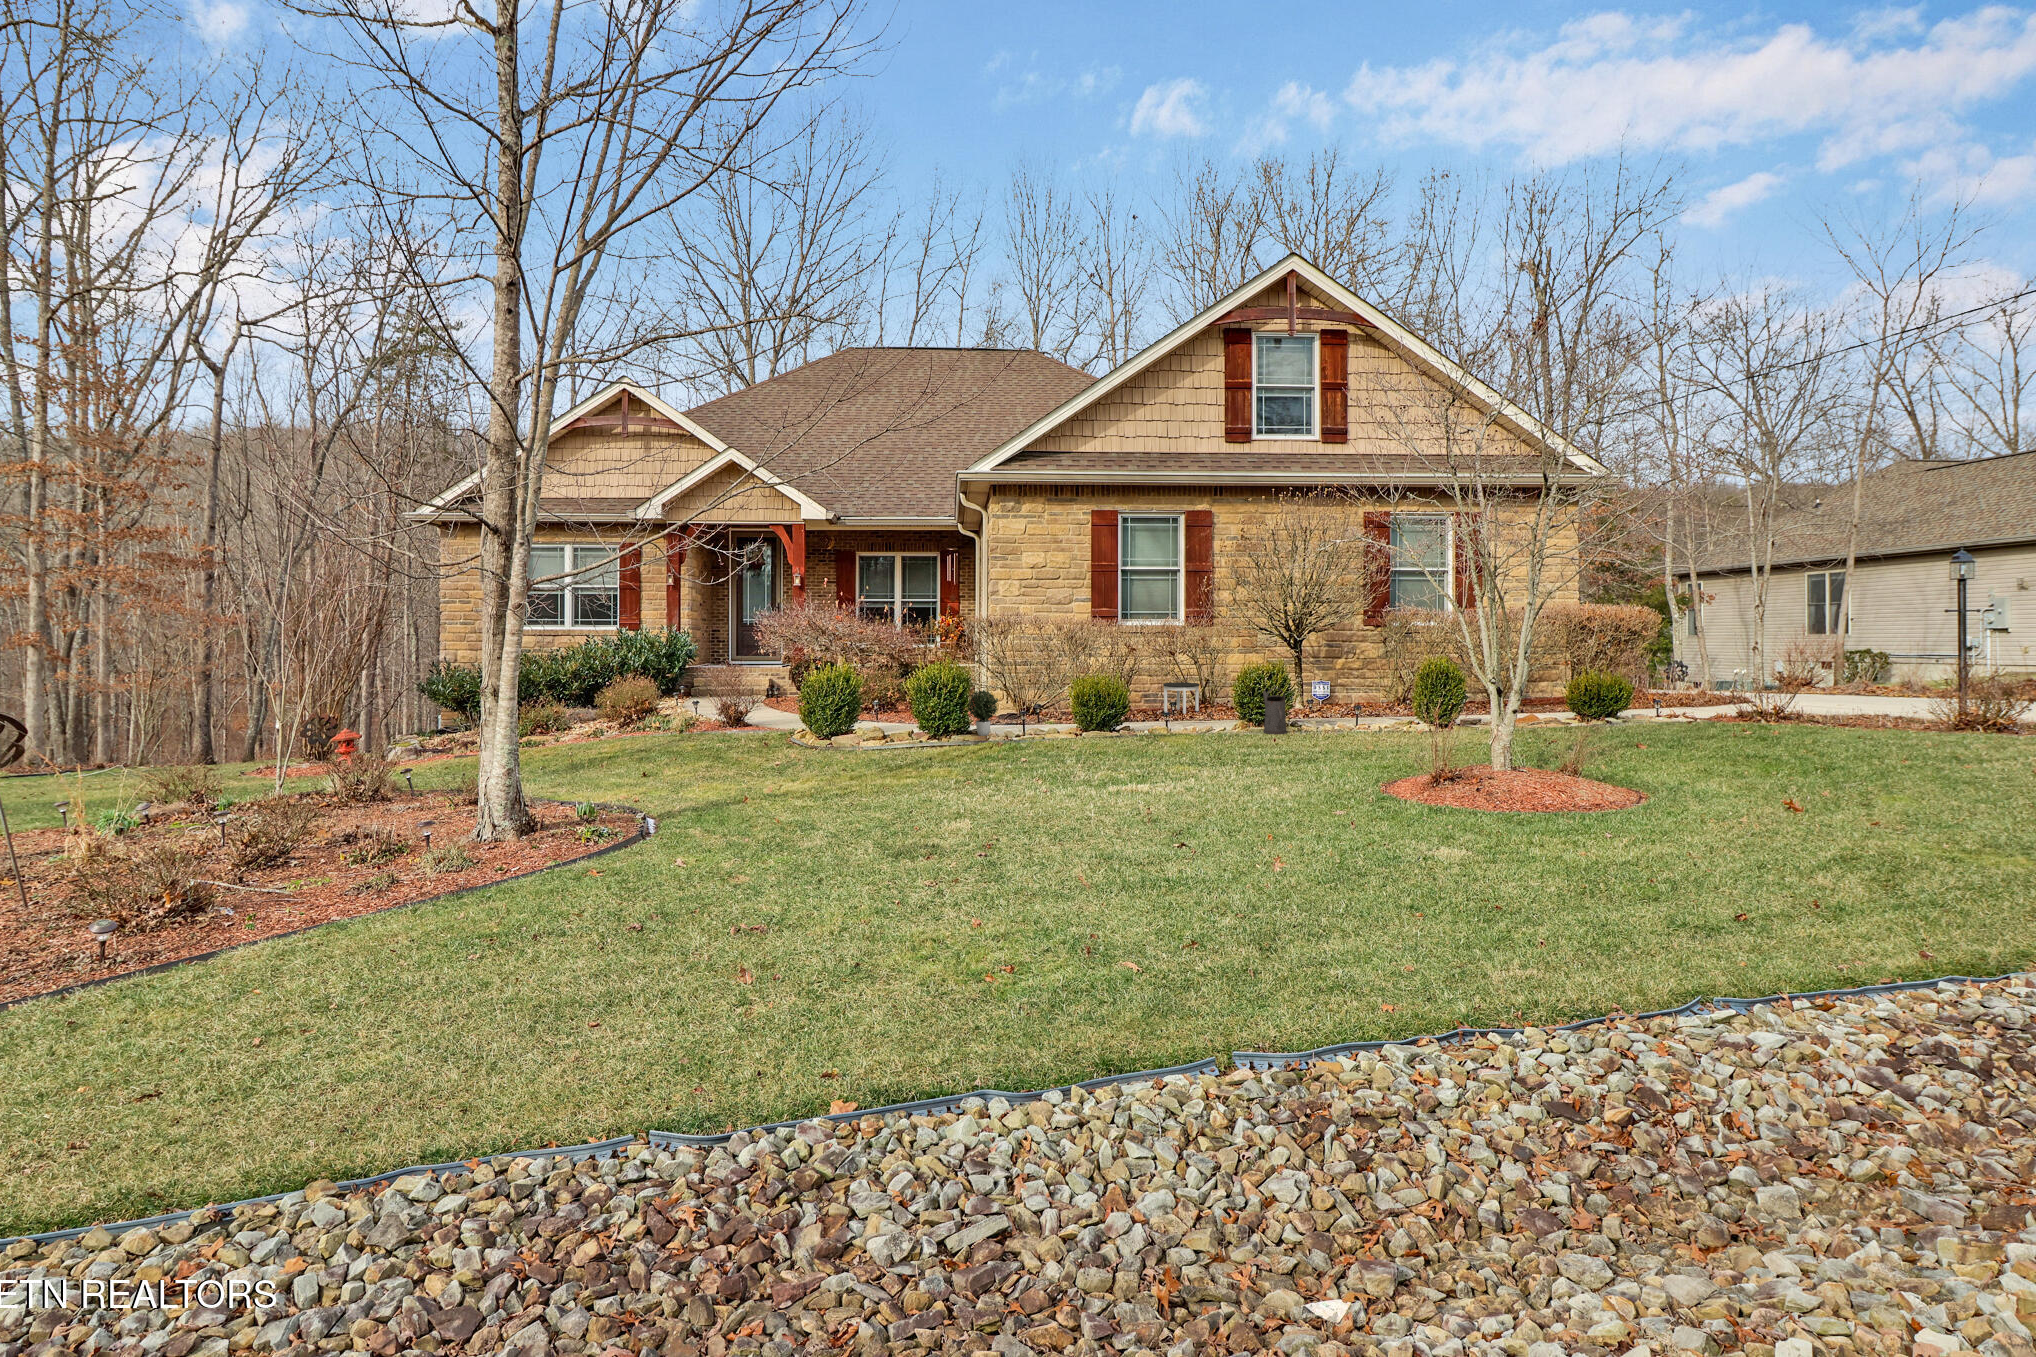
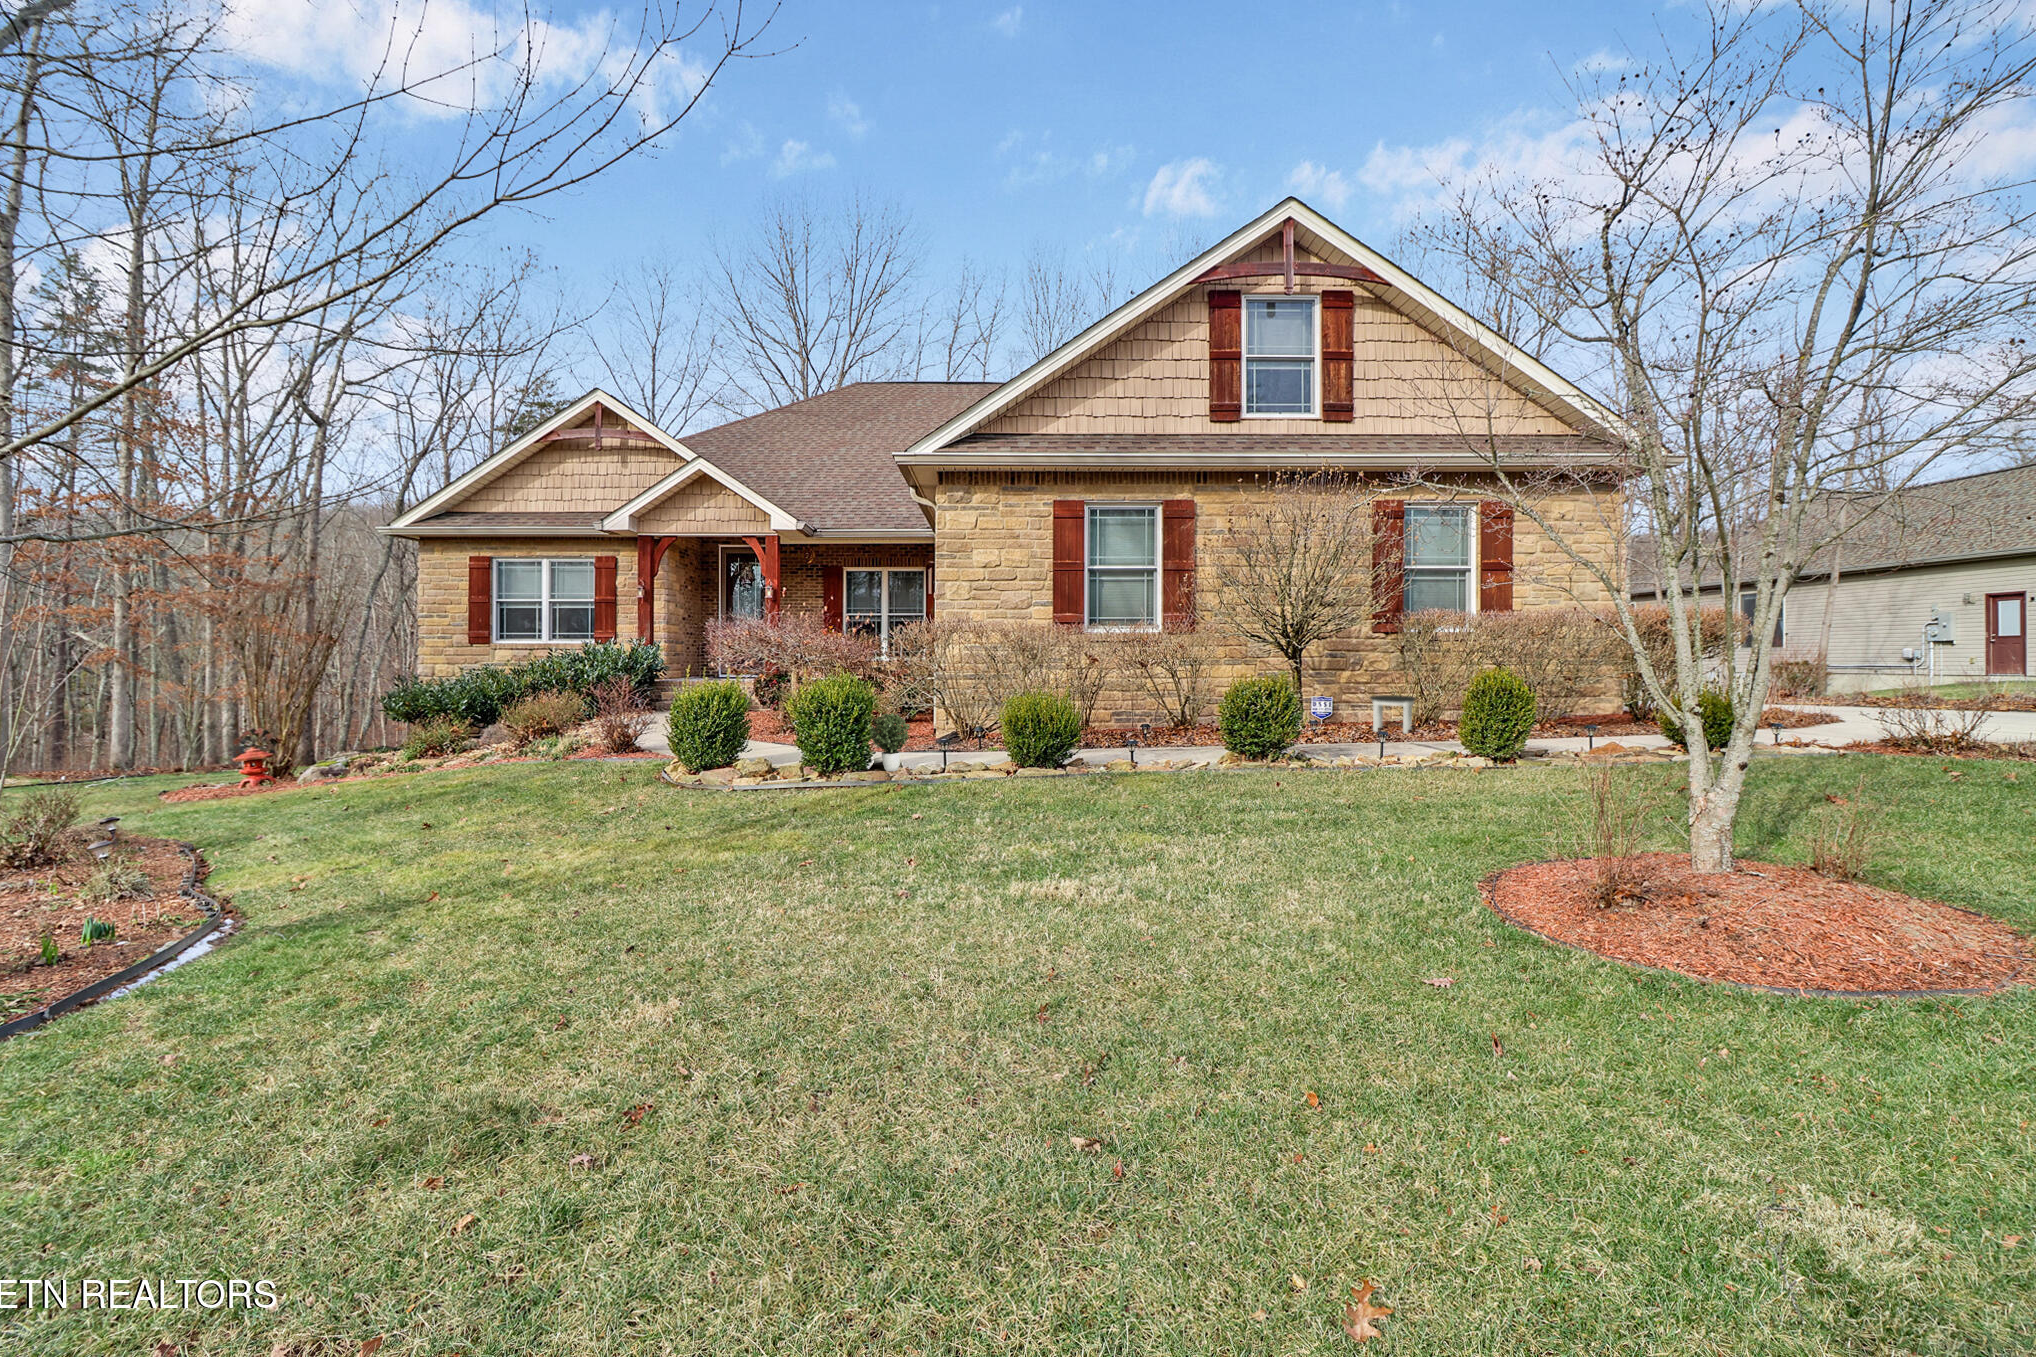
round table: present [1163,682,1200,714] -> present [1370,695,1416,734]
watering can: present [1263,688,1287,734] -> none [1253,710,1285,773]

